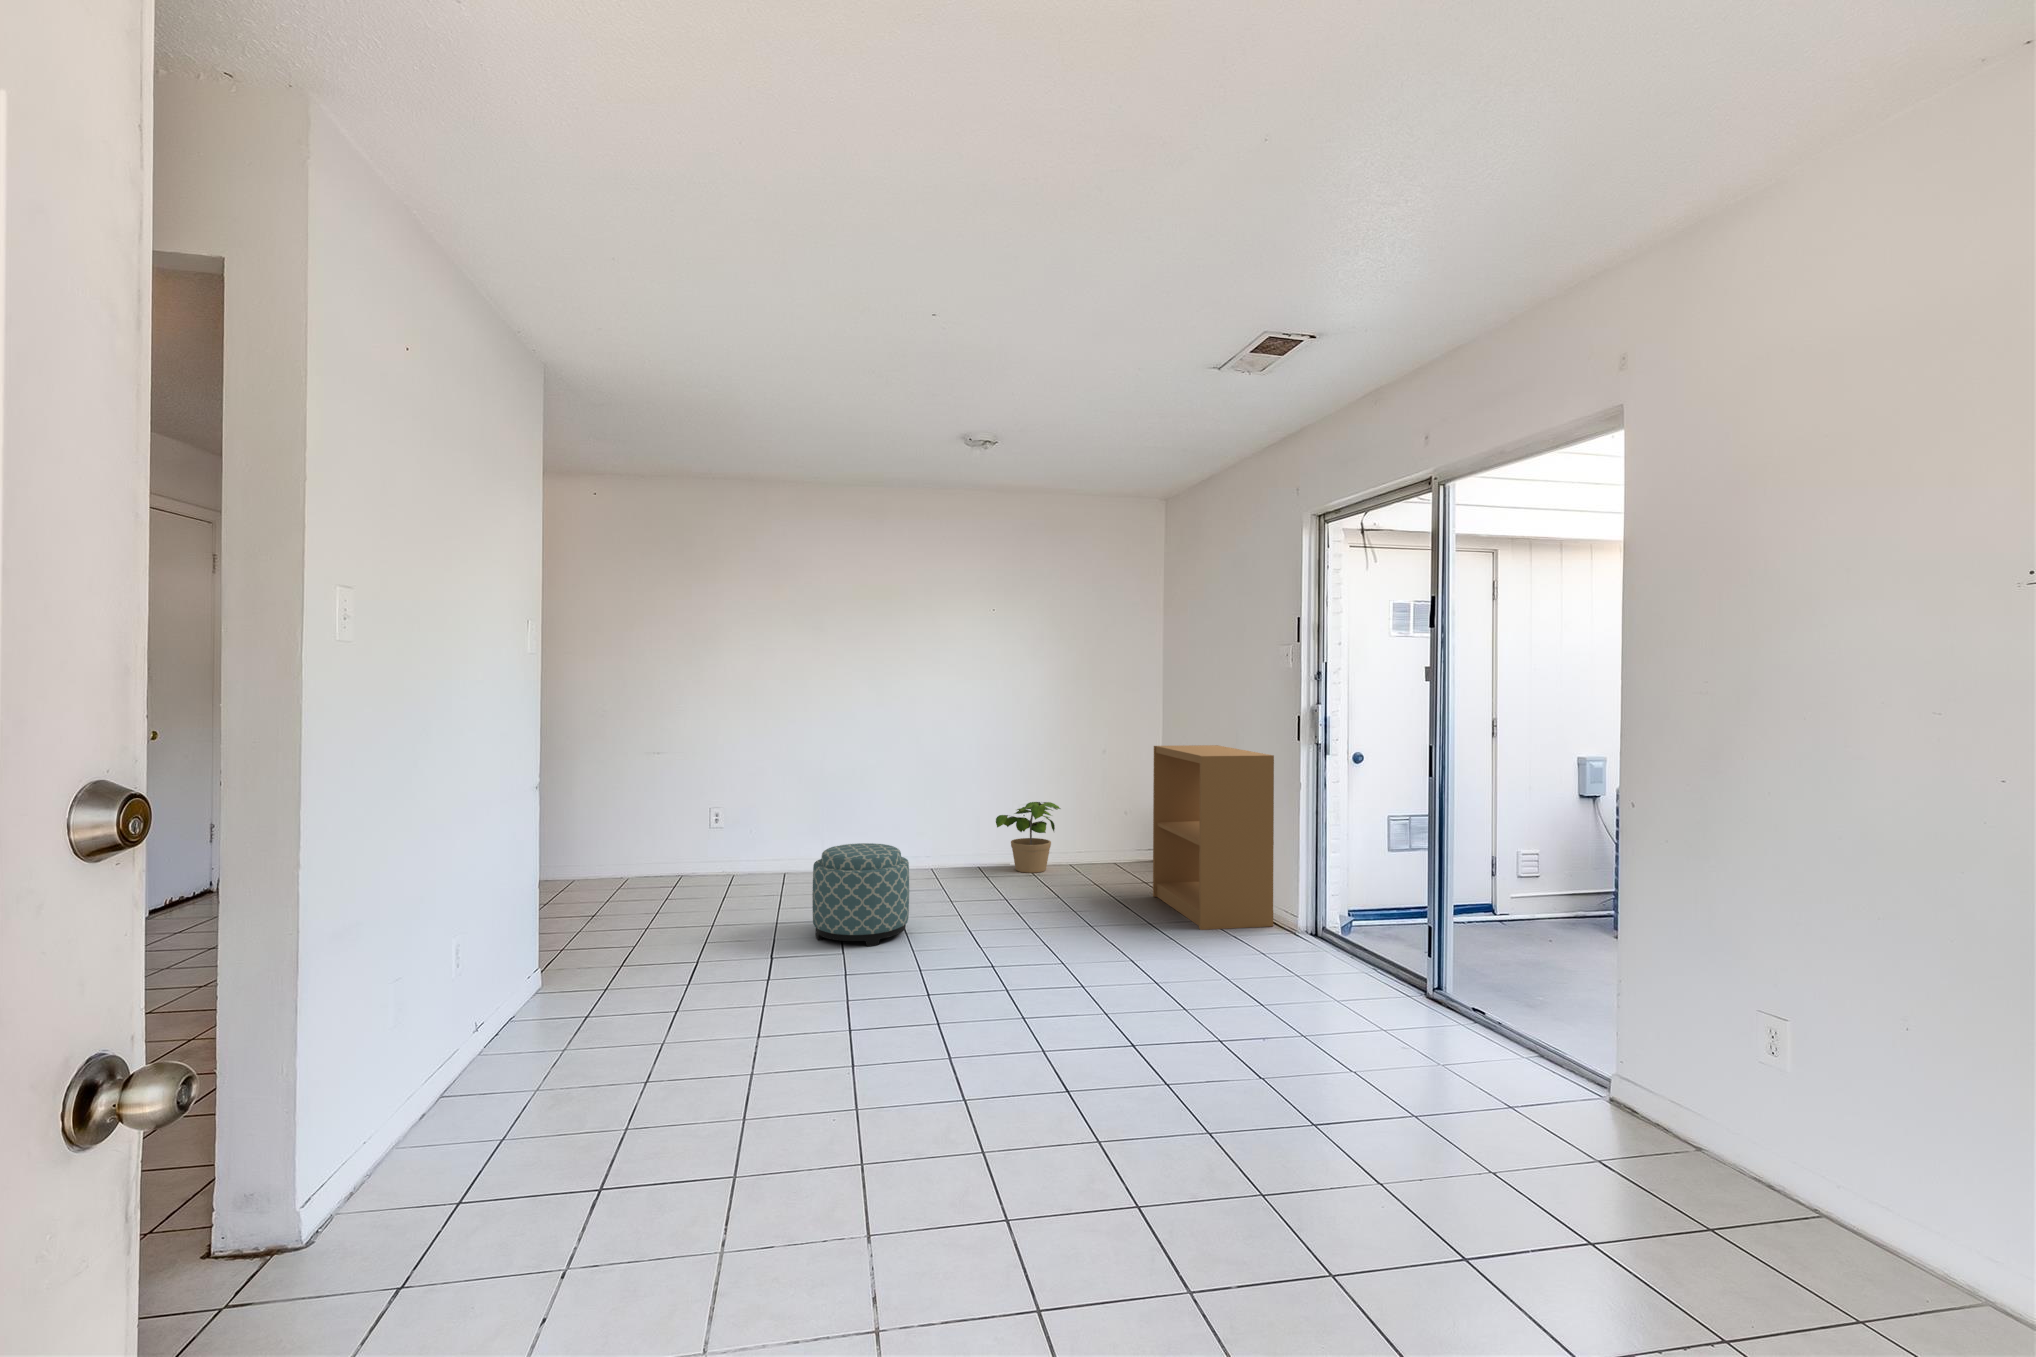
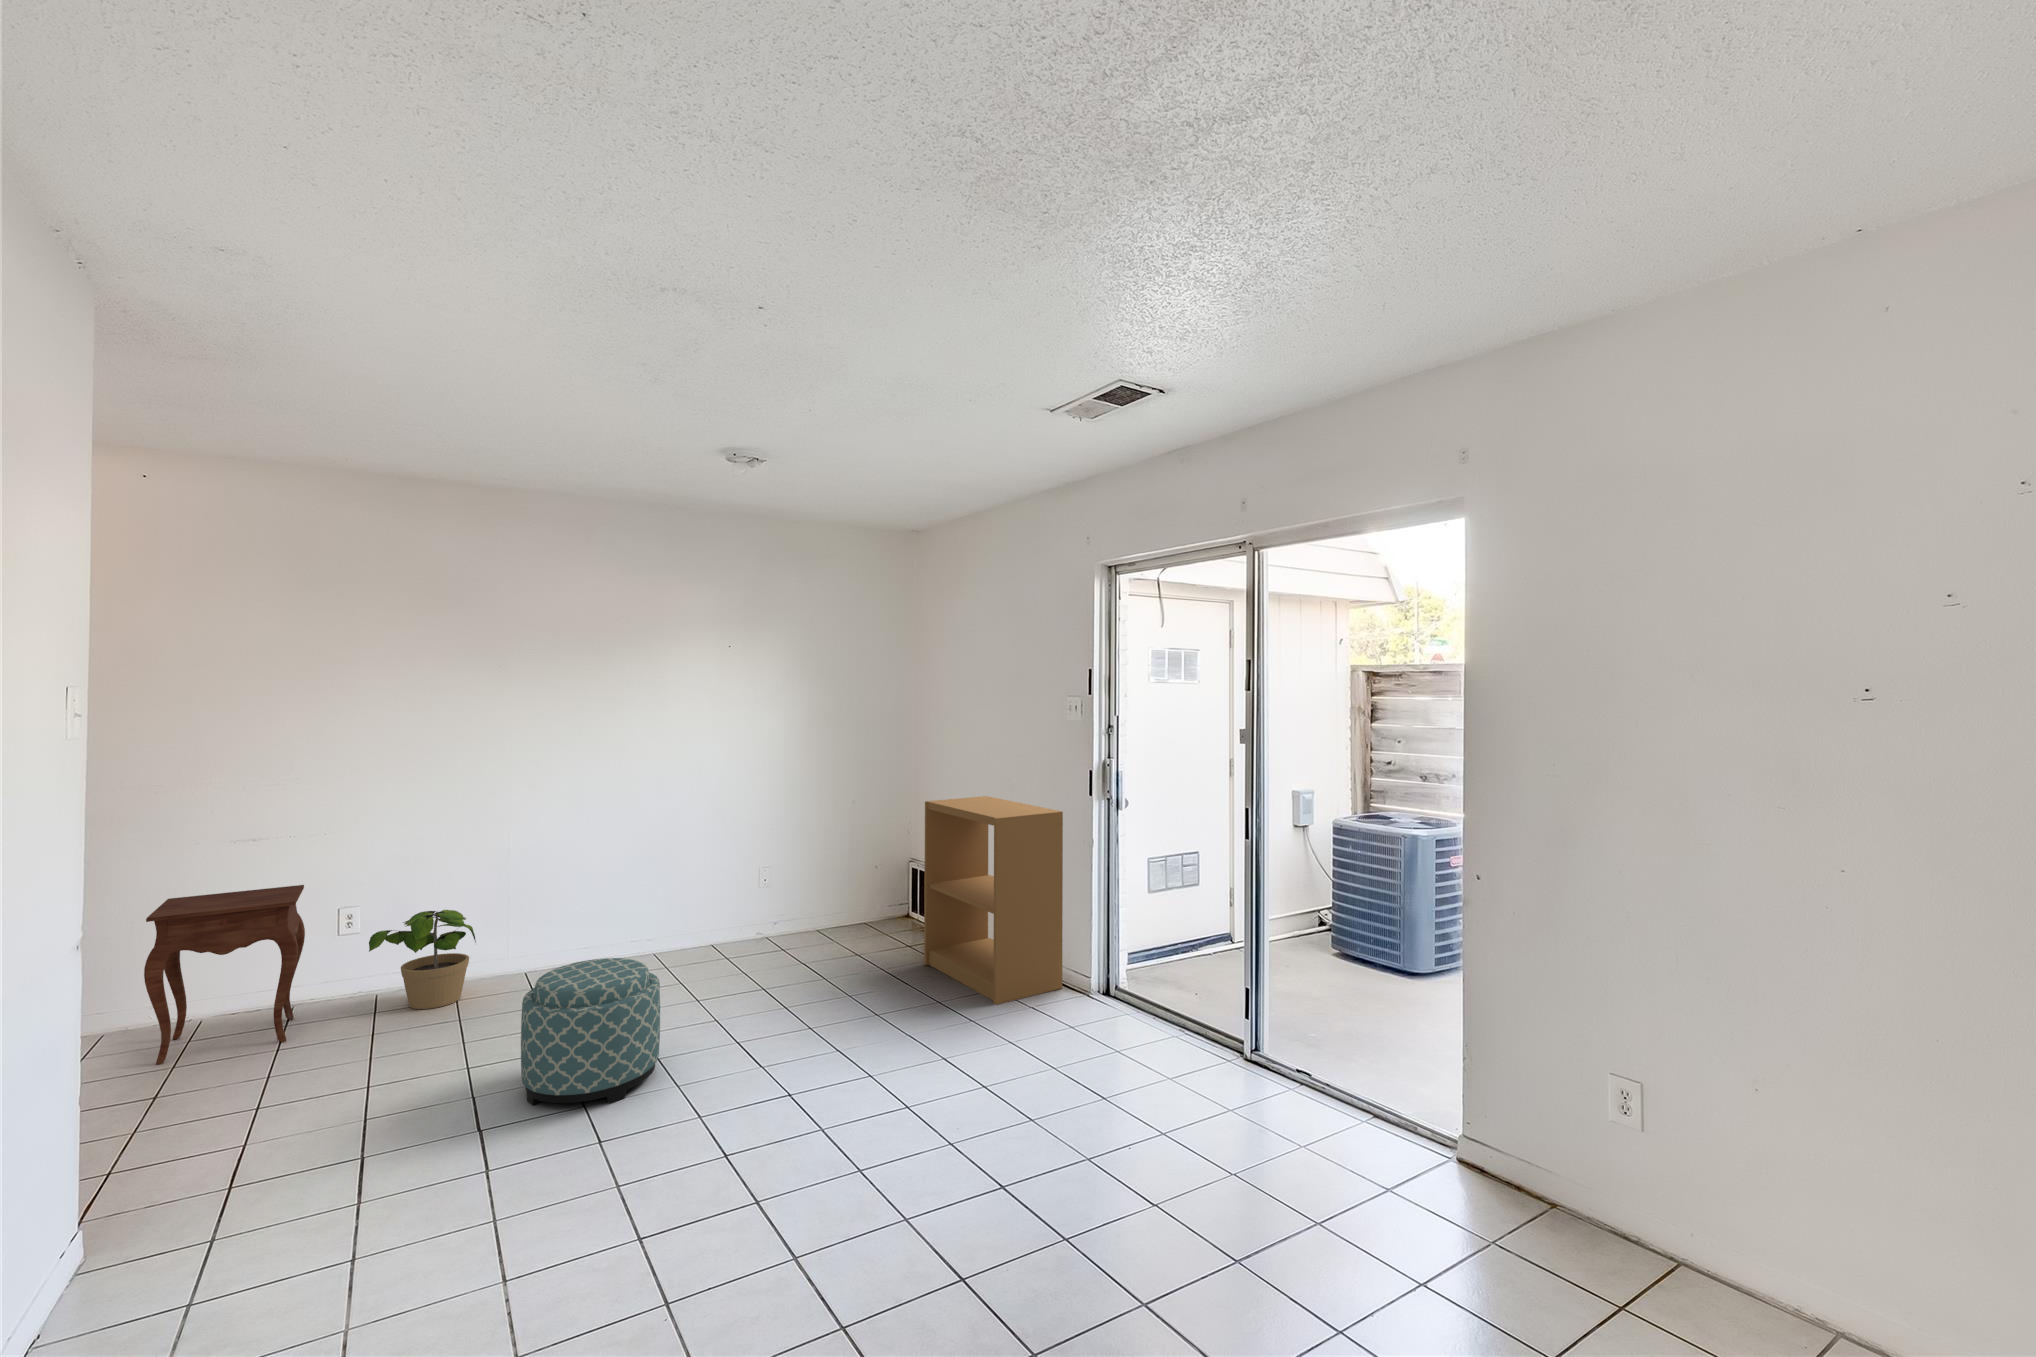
side table: none [611,783,701,891] -> present [144,885,305,1065]
potted plant: present [996,802,1060,873] -> present [369,910,476,1009]

